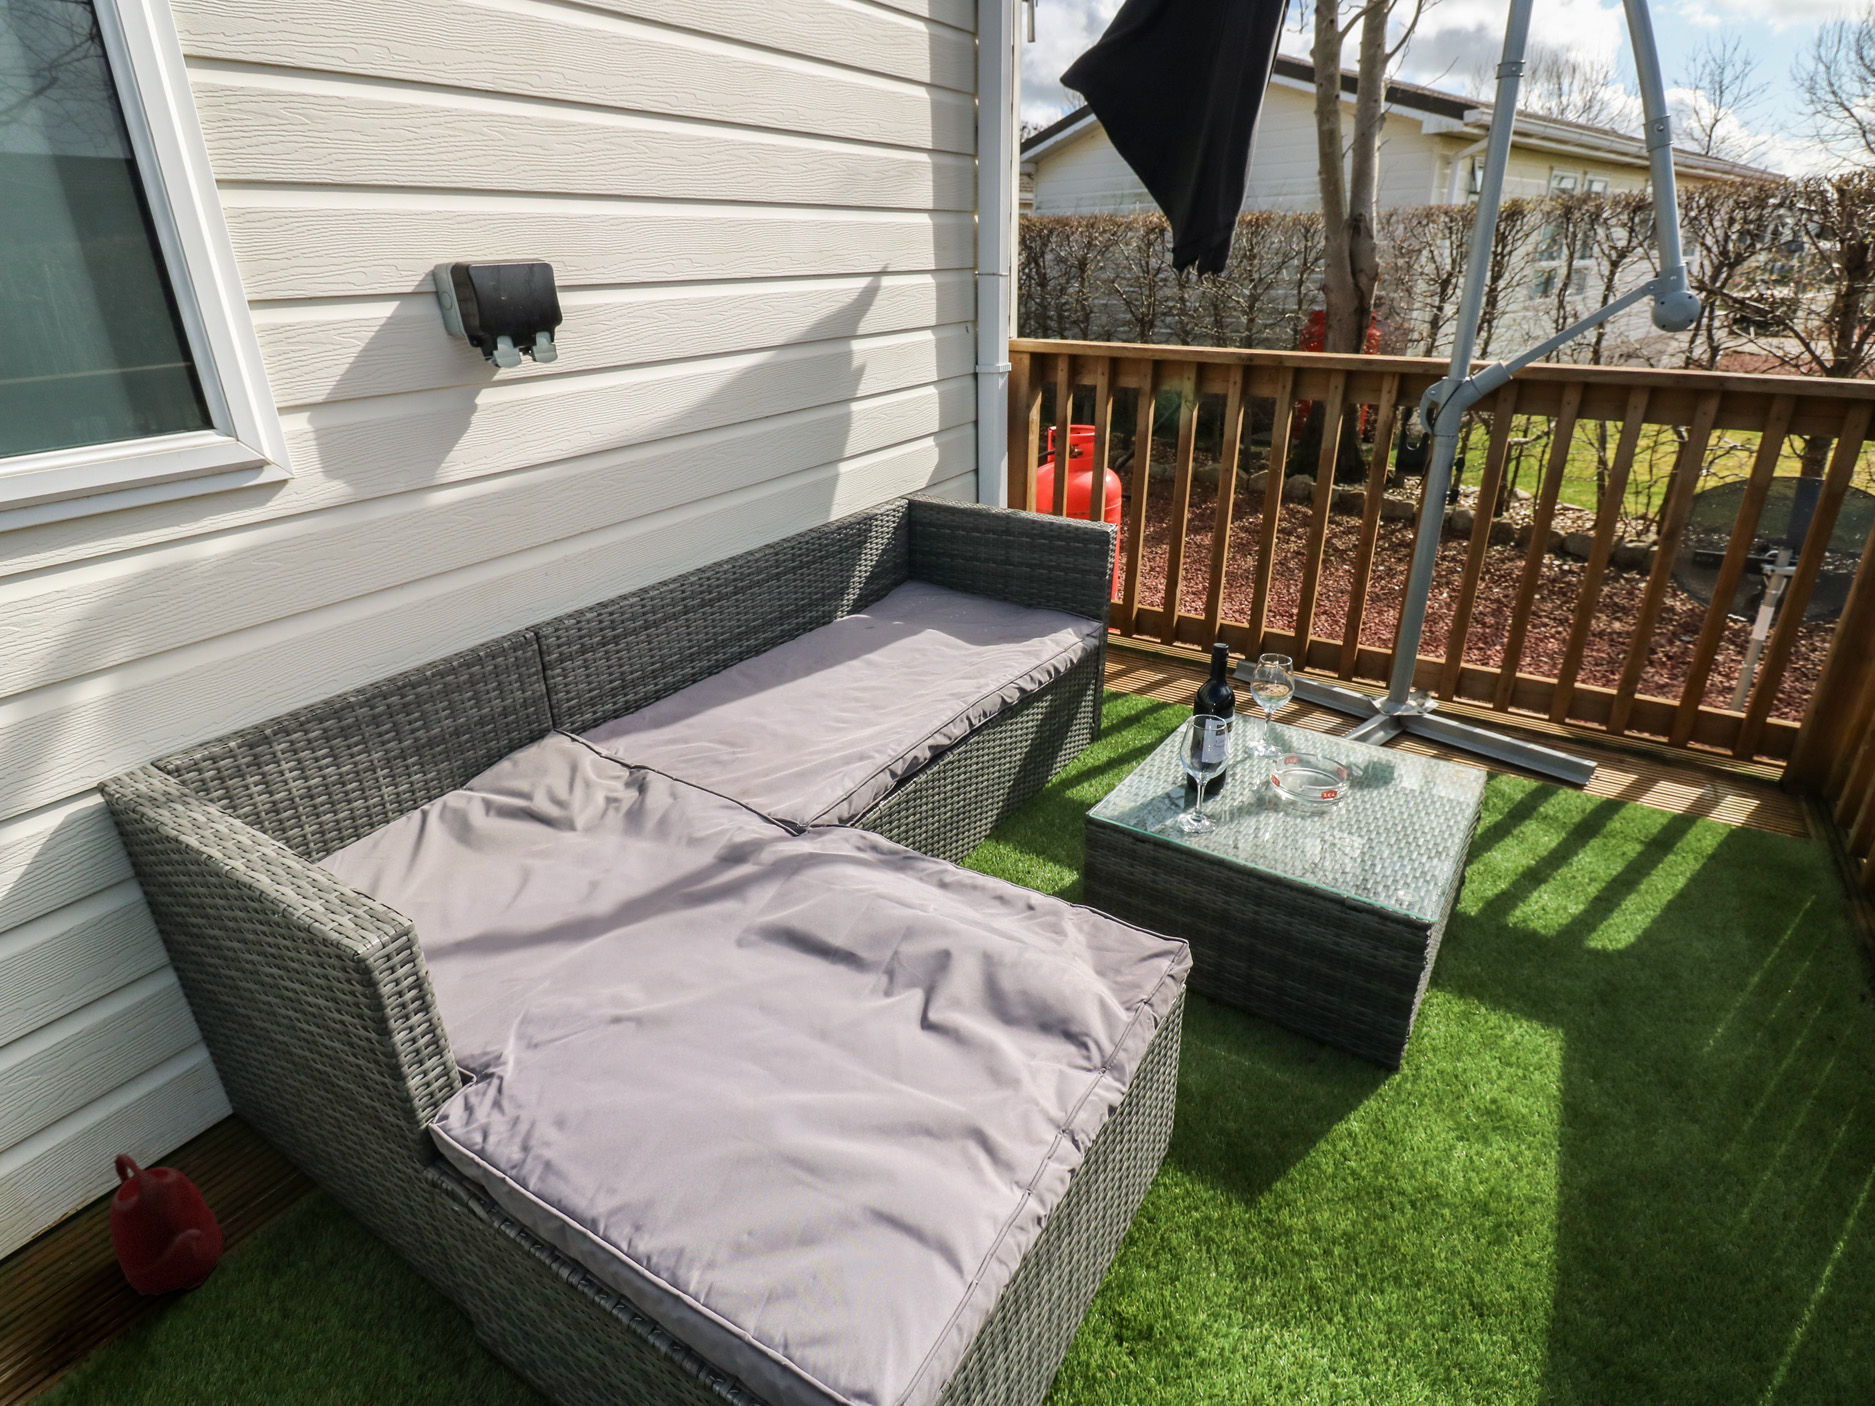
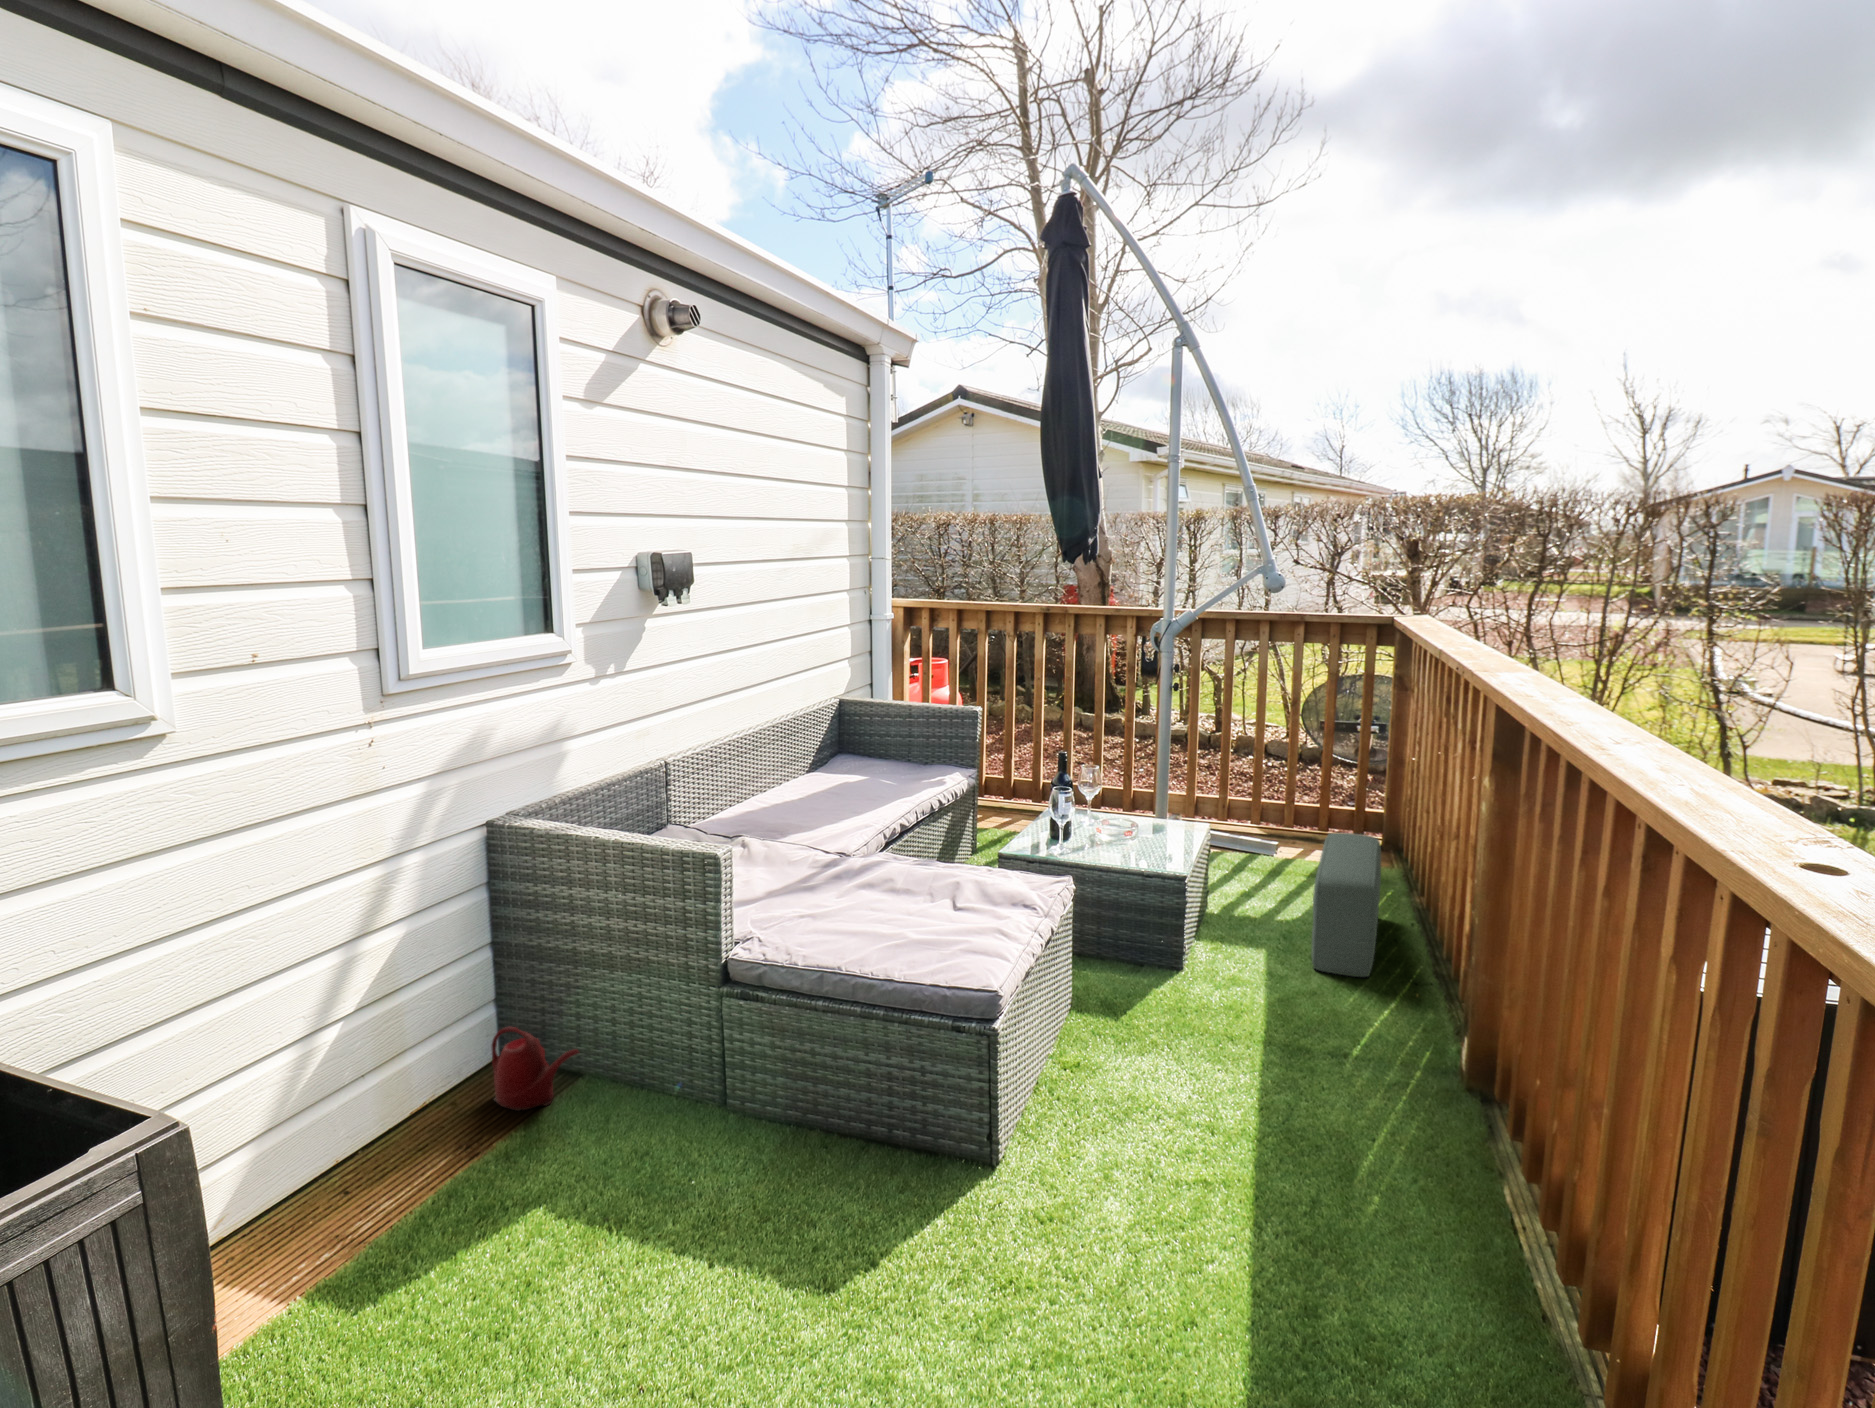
pouf: none [1661,812,1850,1146] -> present [1312,833,1381,977]

